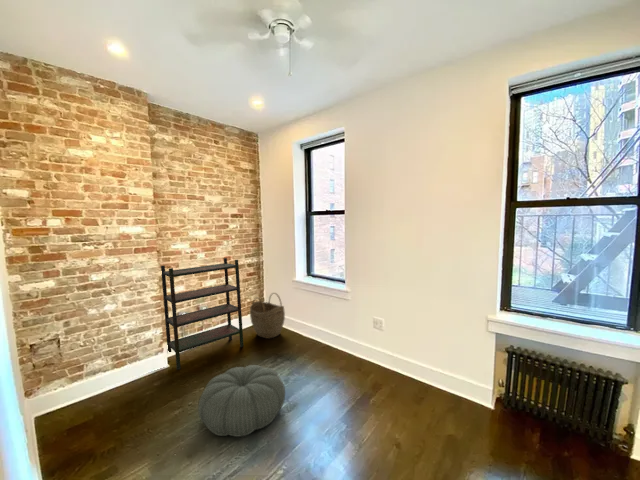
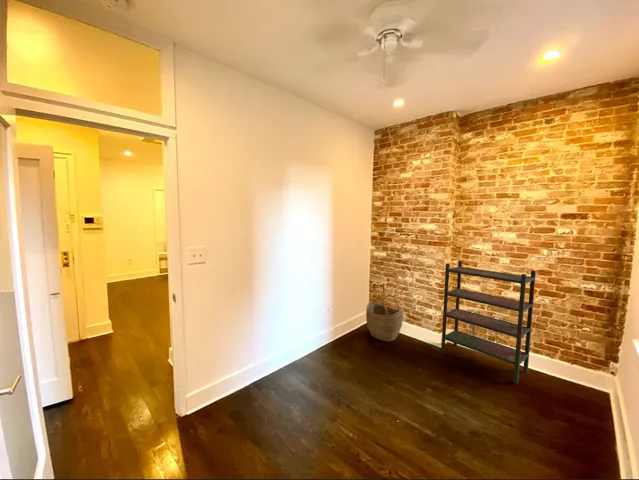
woven basket: present [250,293,285,339] -> present [366,295,403,342]
pouf: present [198,365,285,437] -> none [357,356,434,420]

